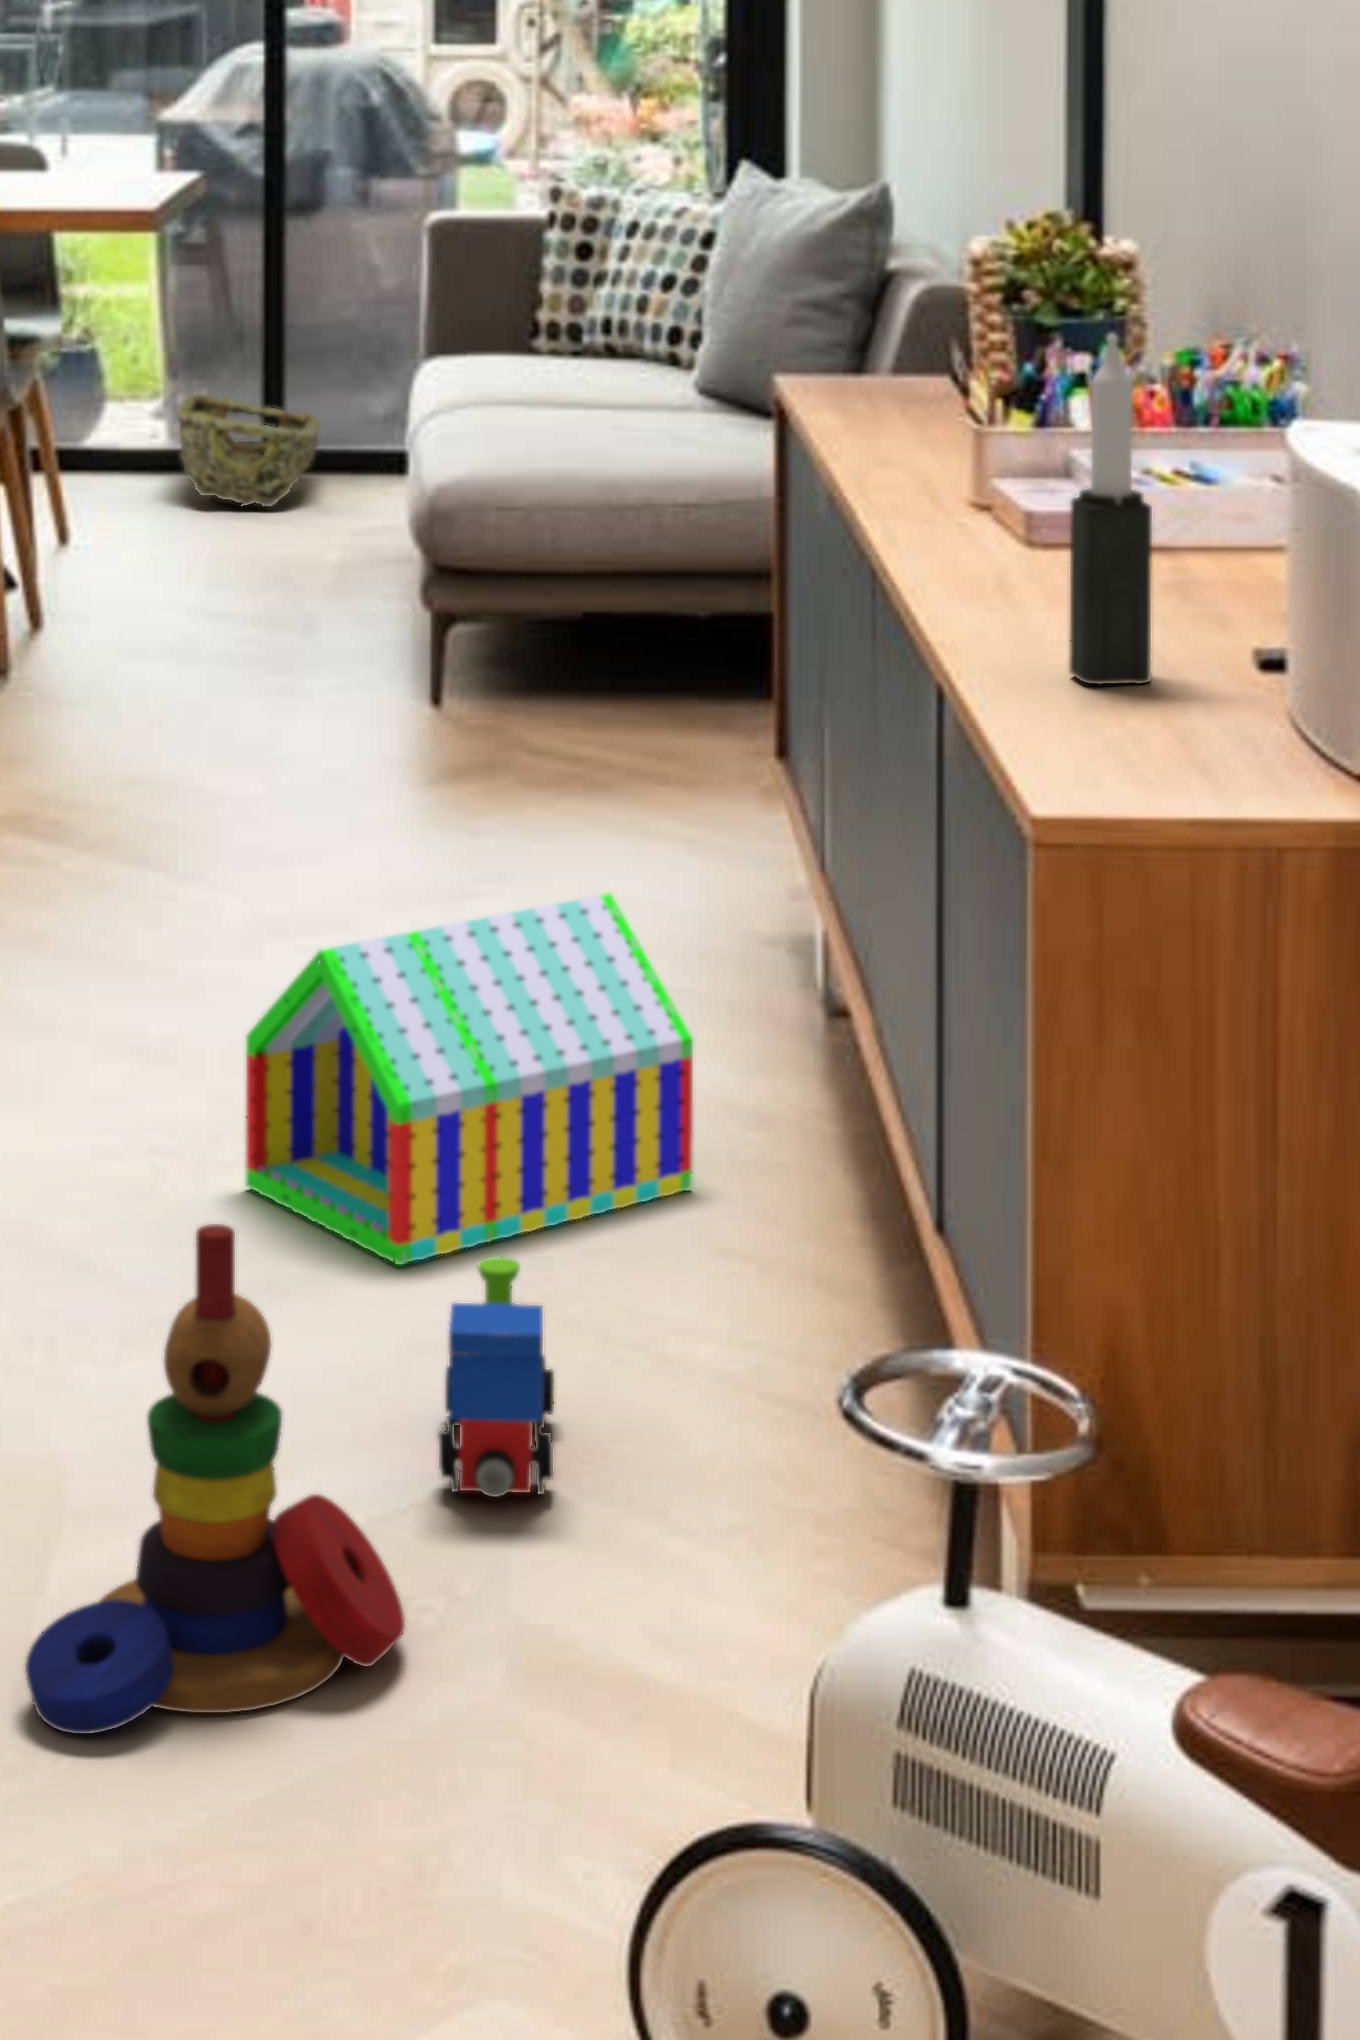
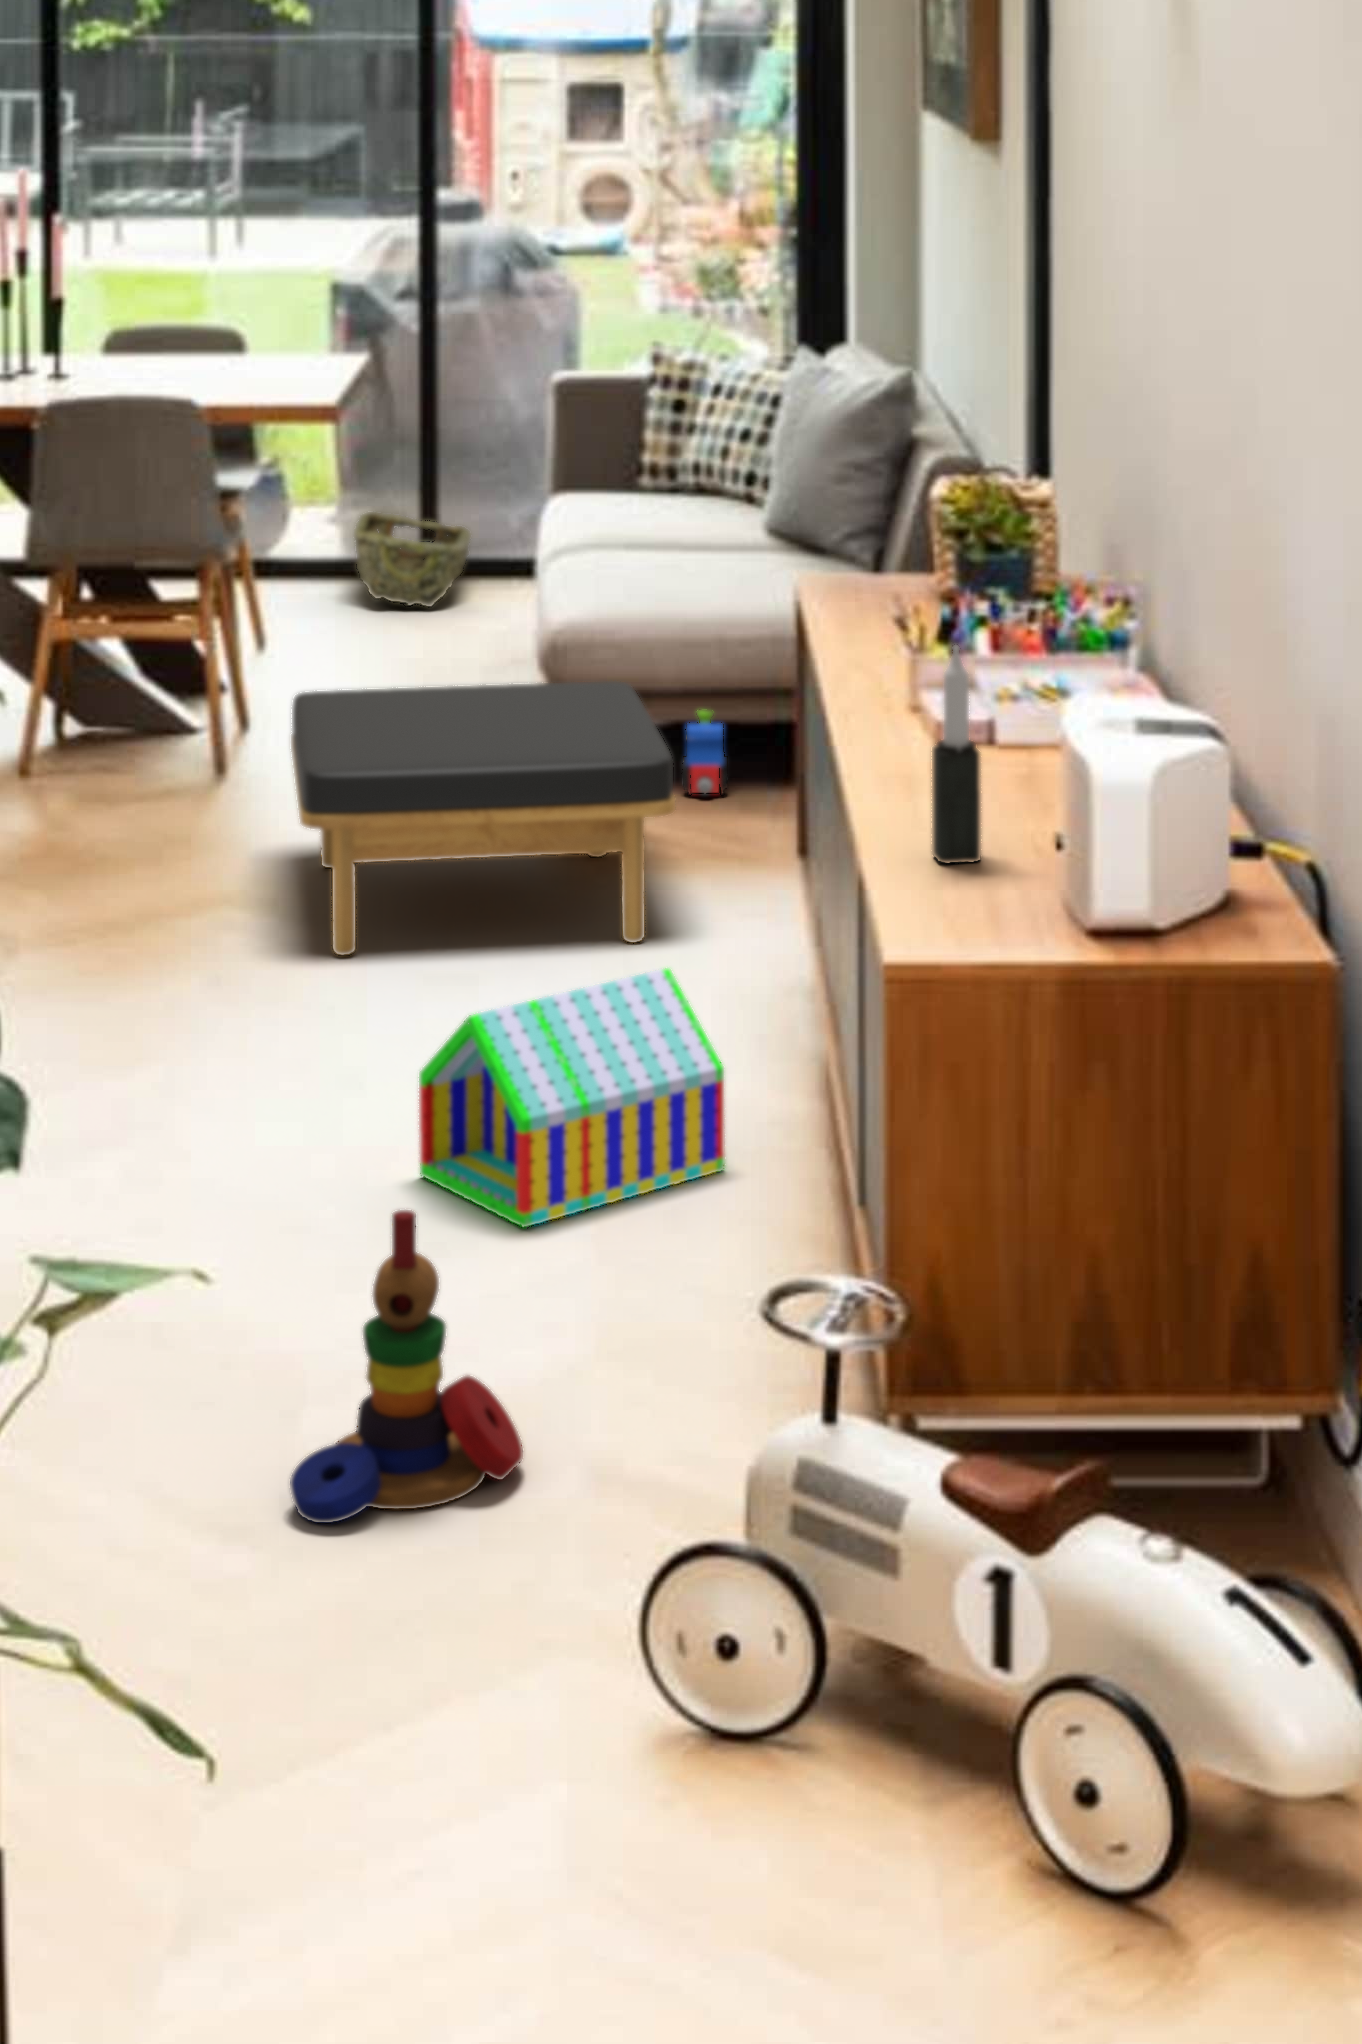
ottoman: none [83,551,601,894] -> present [291,681,676,955]
toy train: present [438,1257,554,1497] -> present [683,711,727,794]

